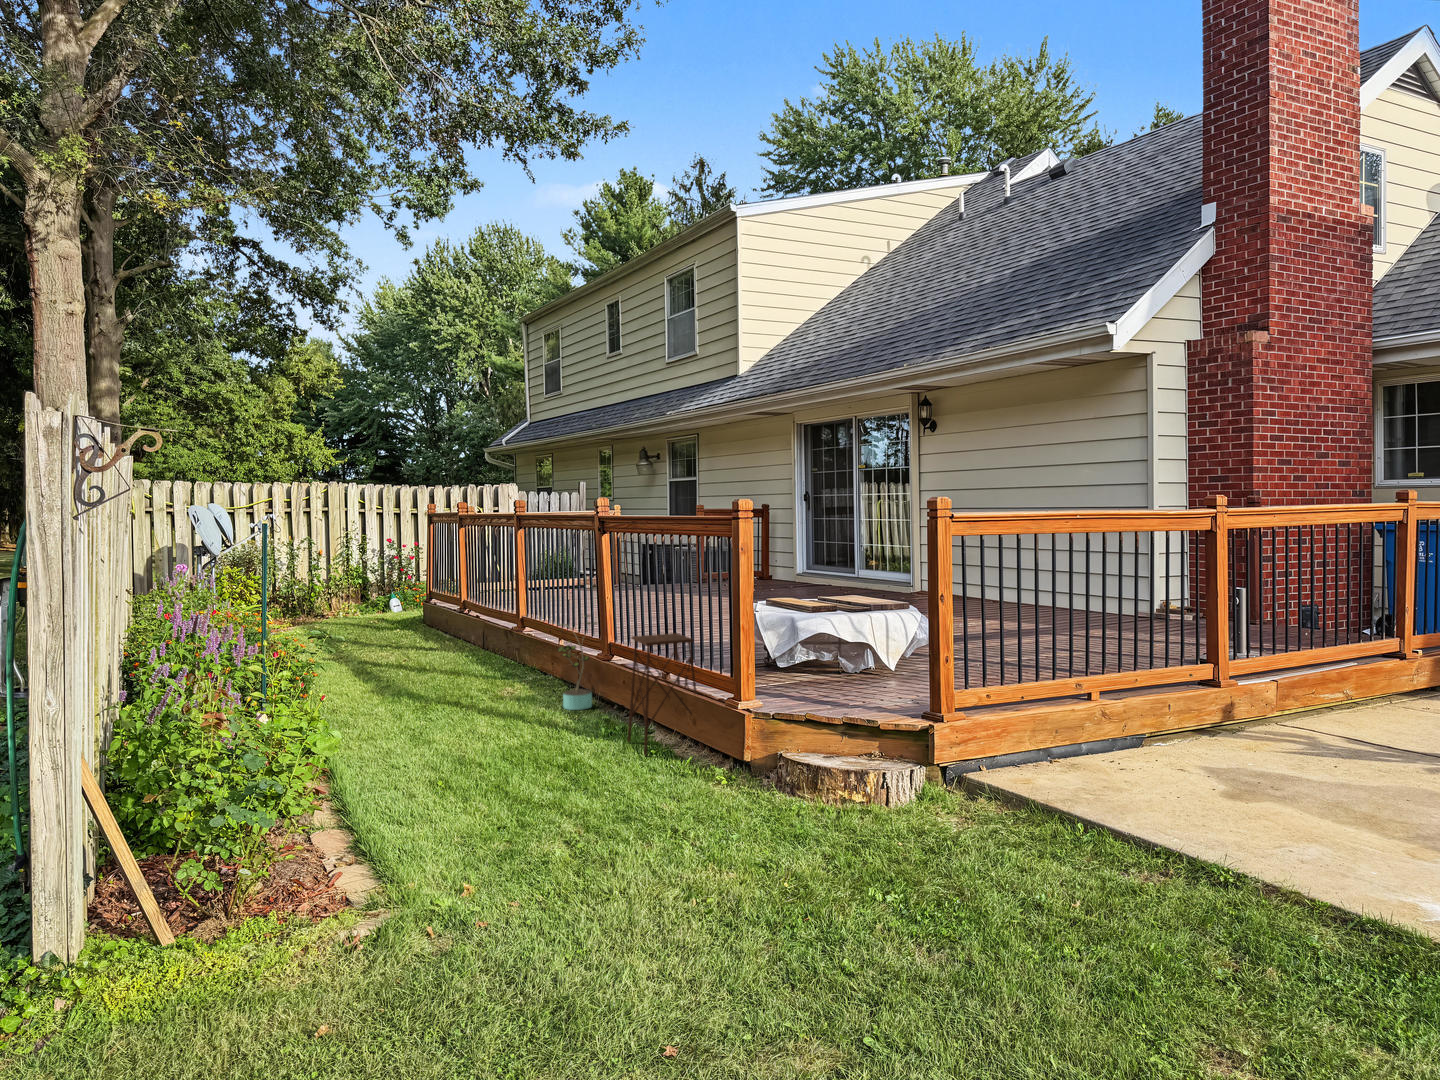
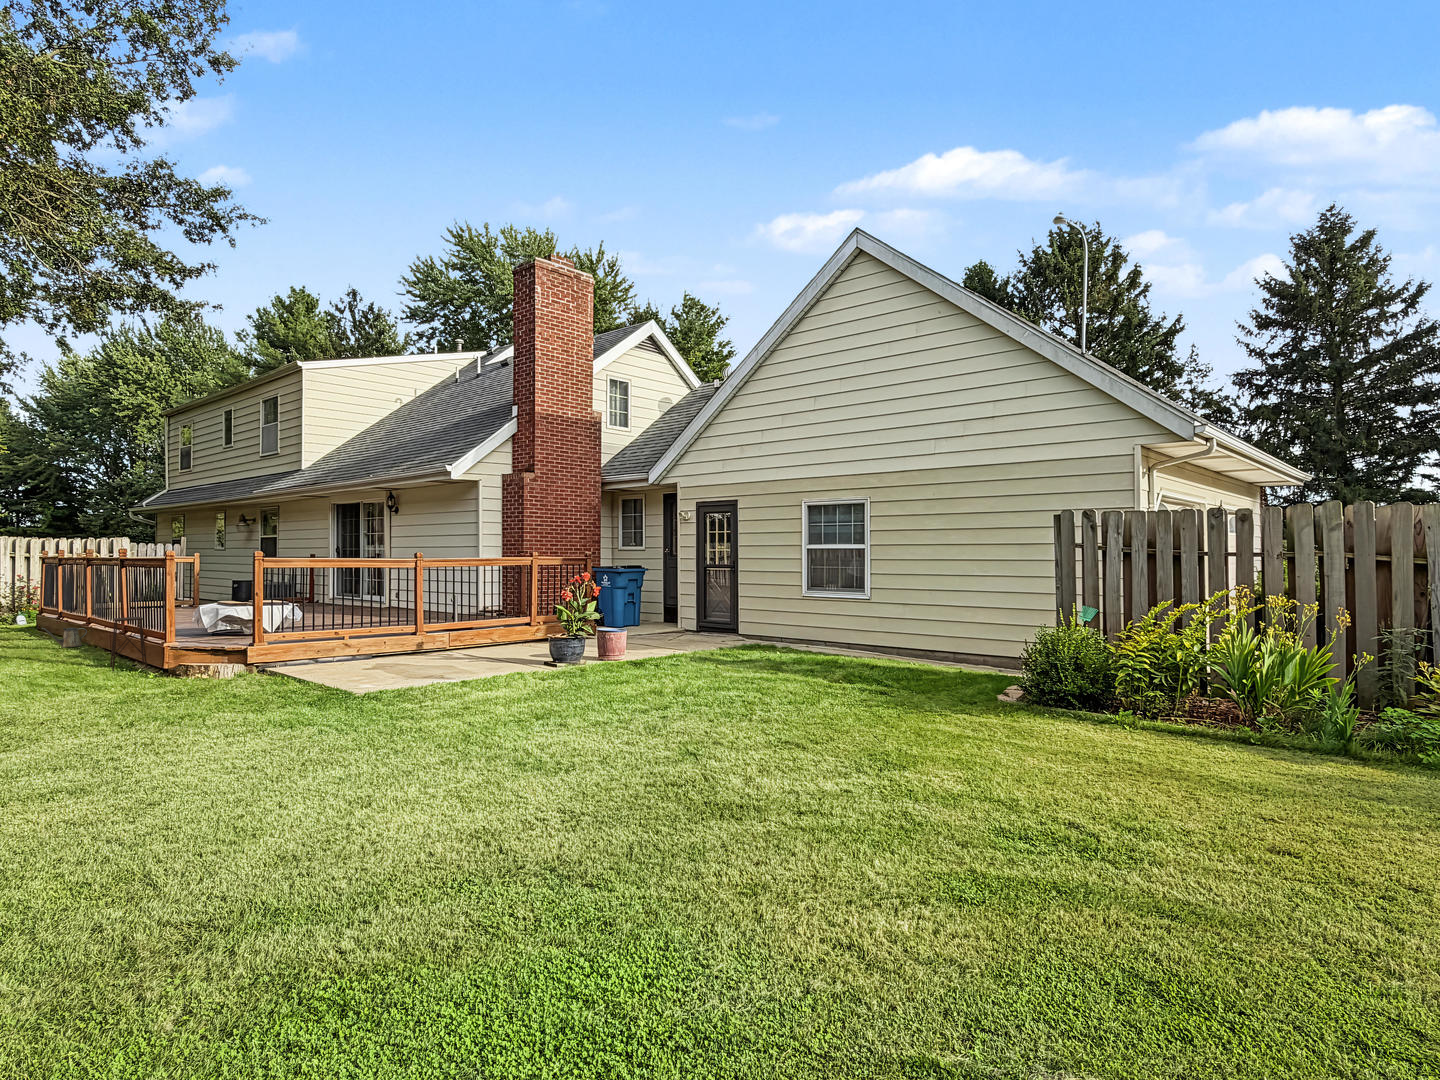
potted plant: present [557,615,597,710] -> none [87,612,113,660]
watering can: none [458,635,520,670] -> present [42,628,87,647]

